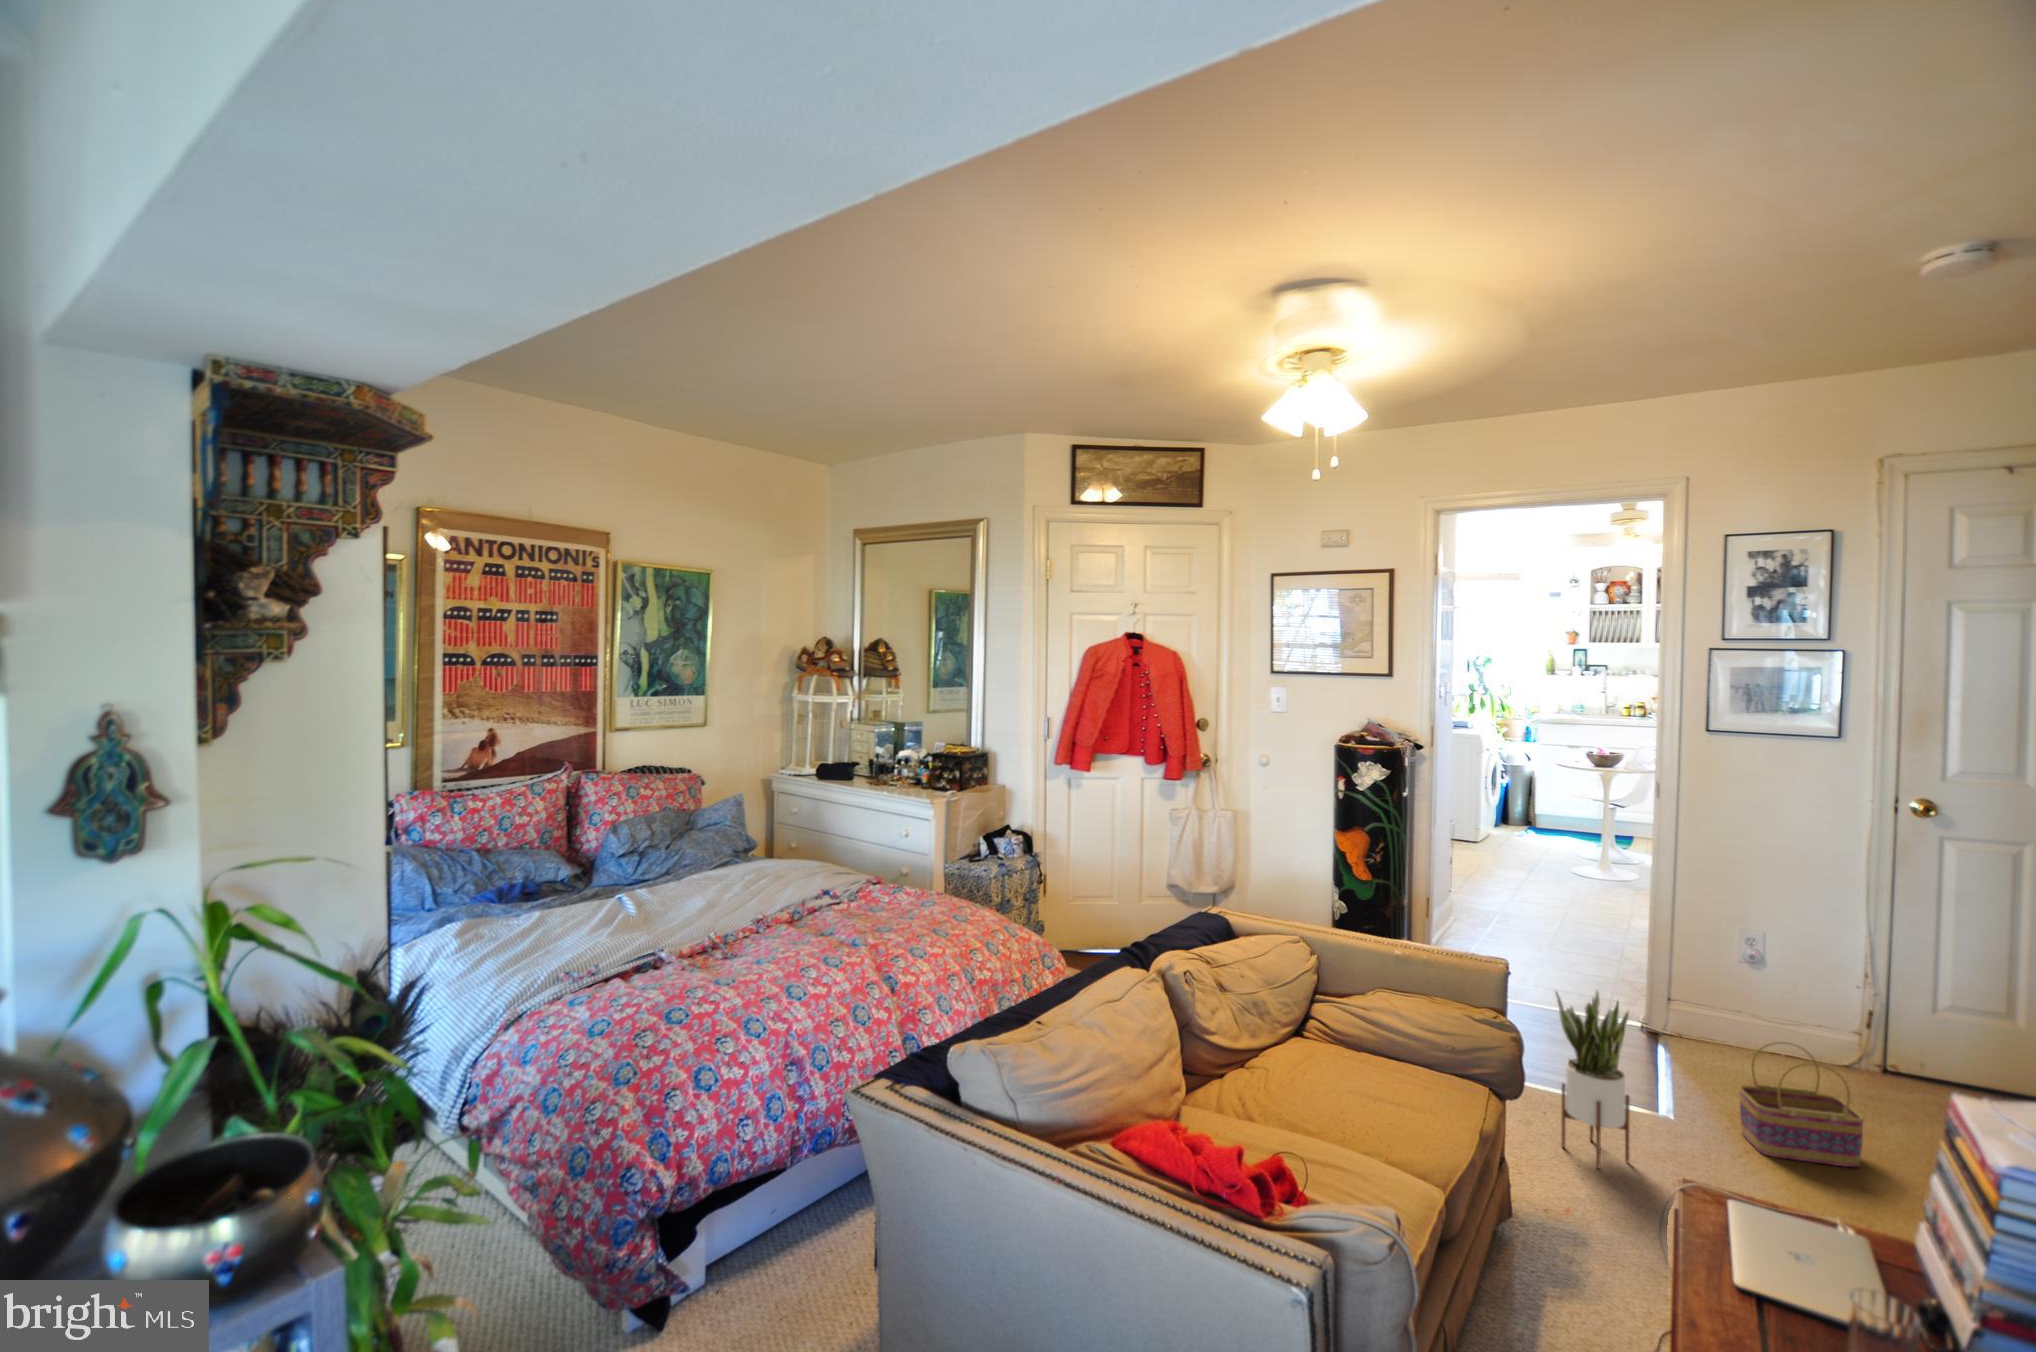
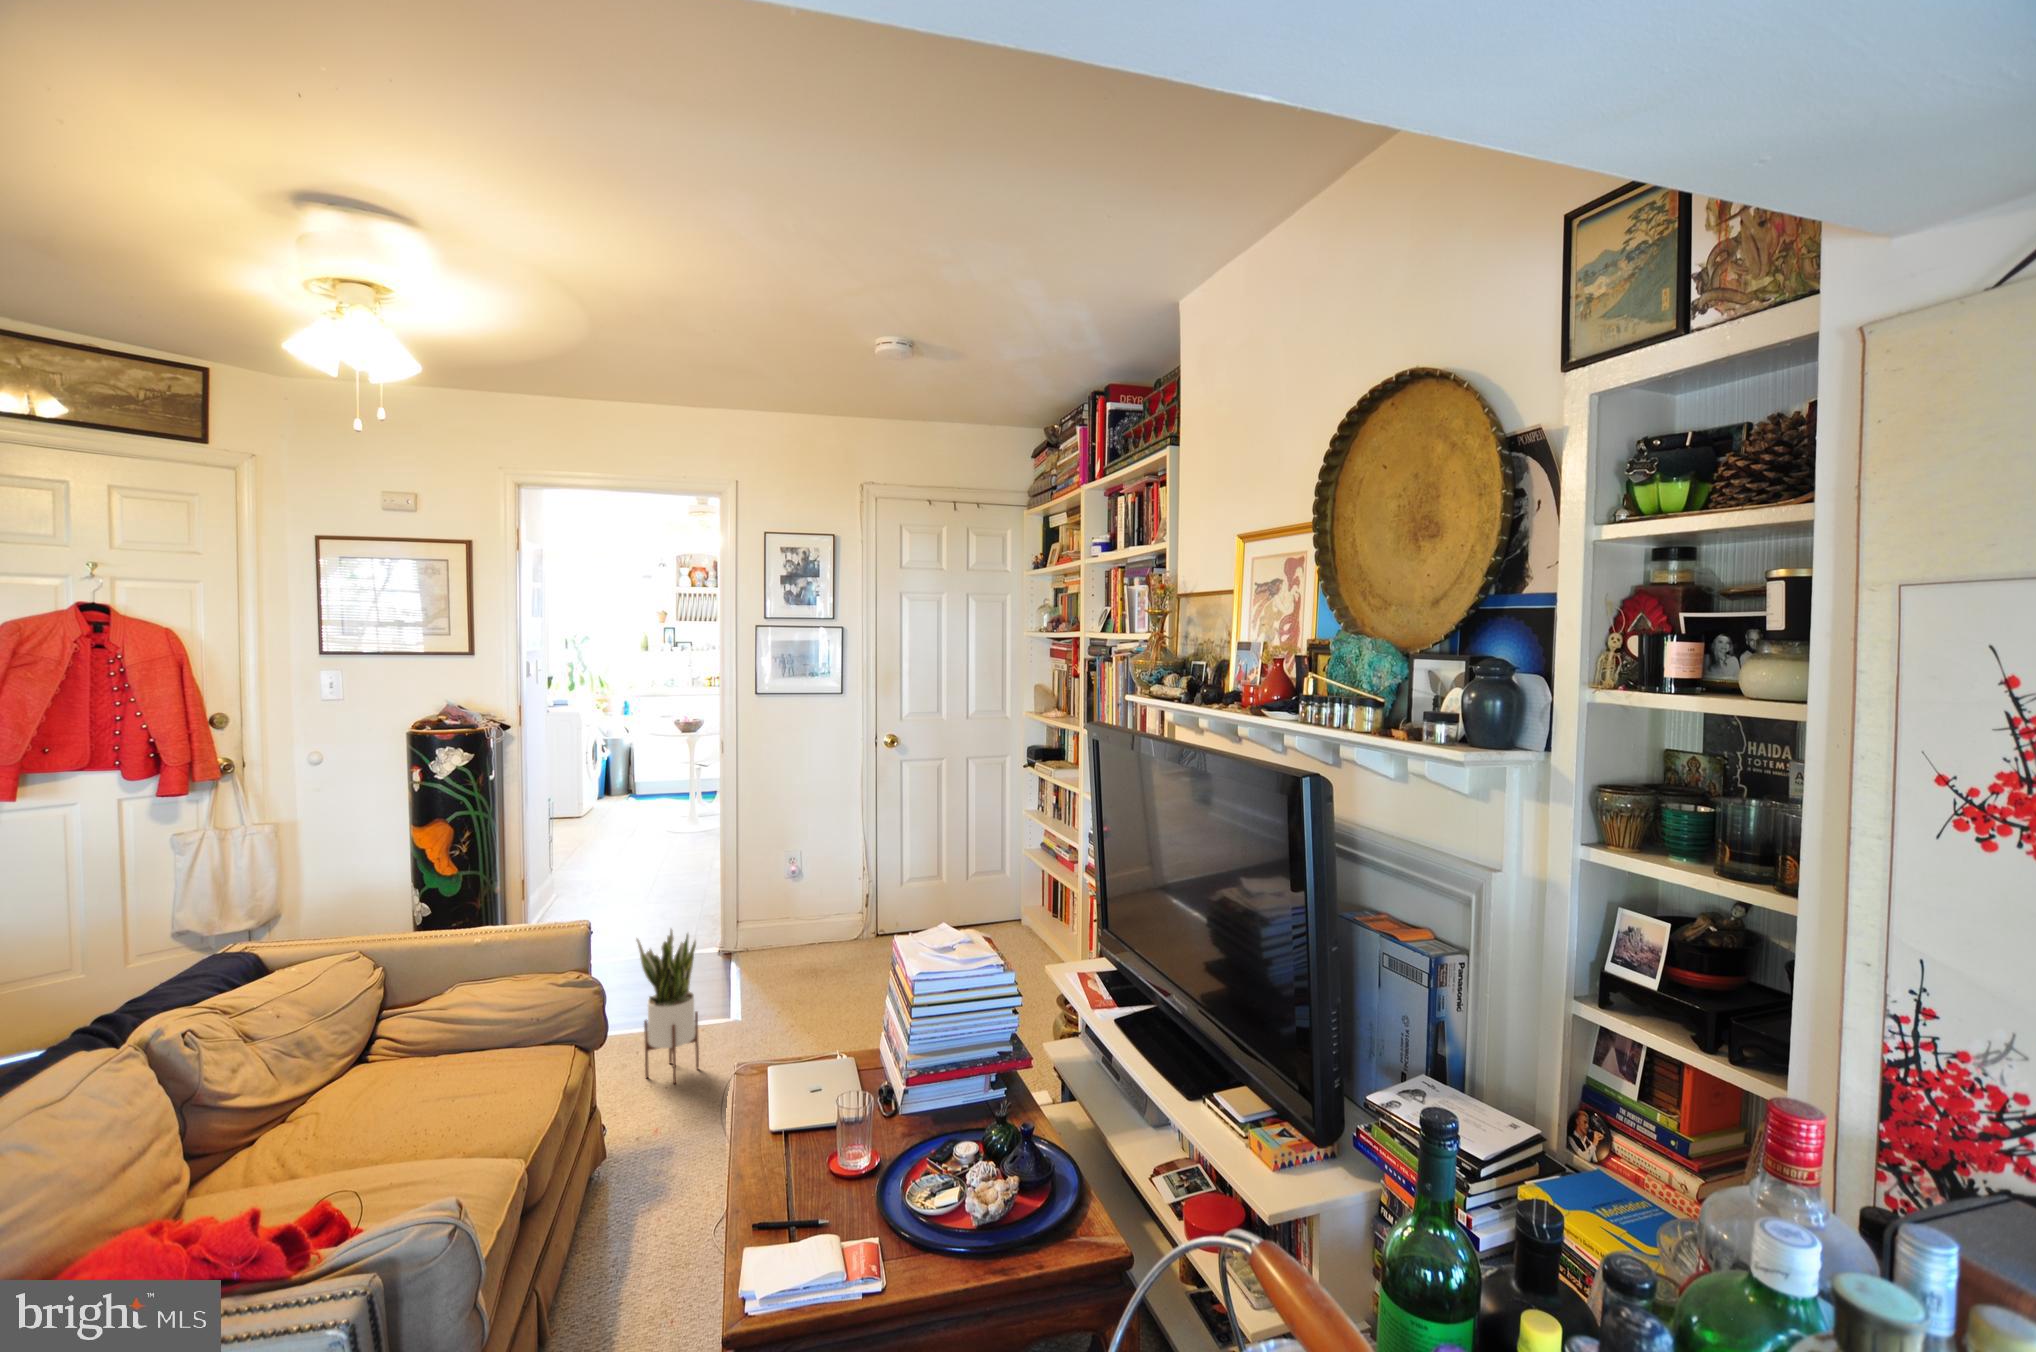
basket: present [1739,1042,1864,1167] -> none [776,932,850,1024]

